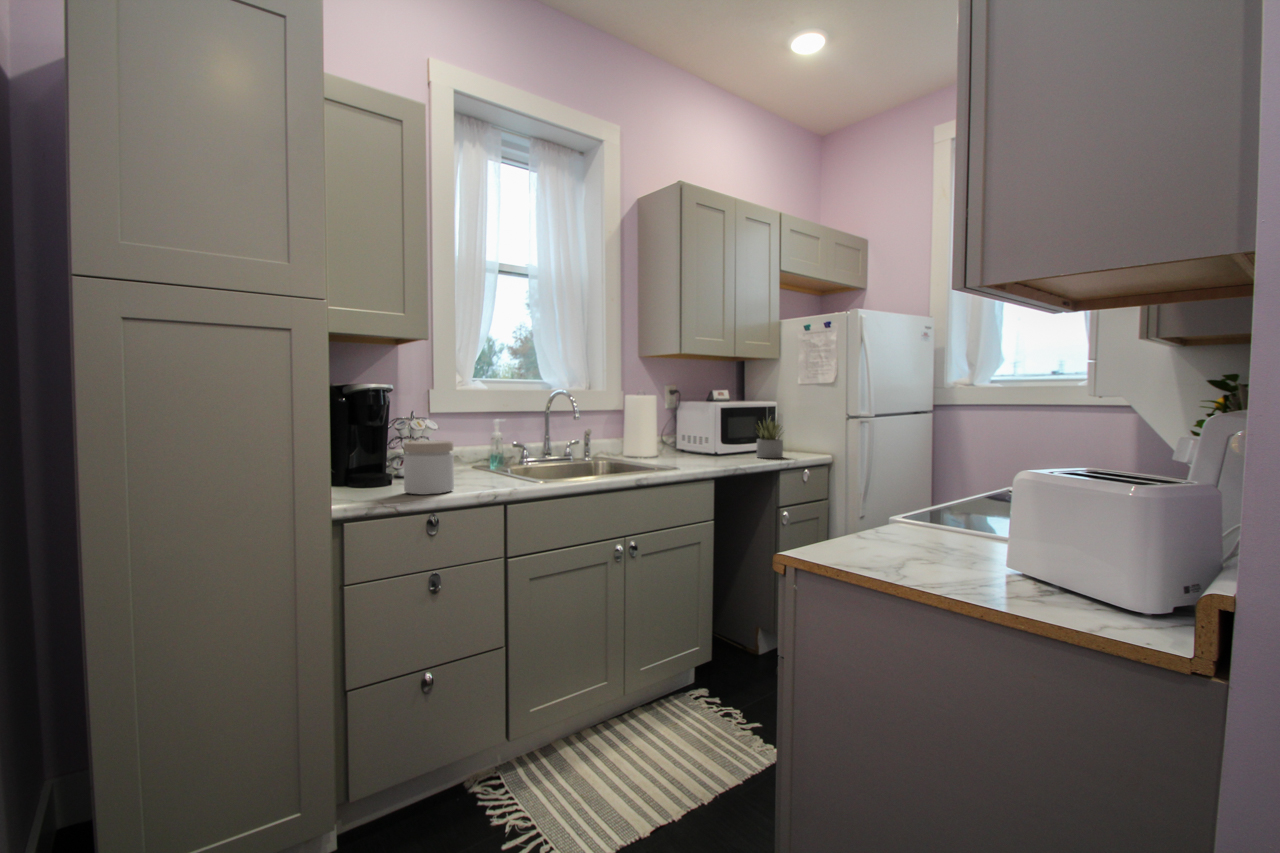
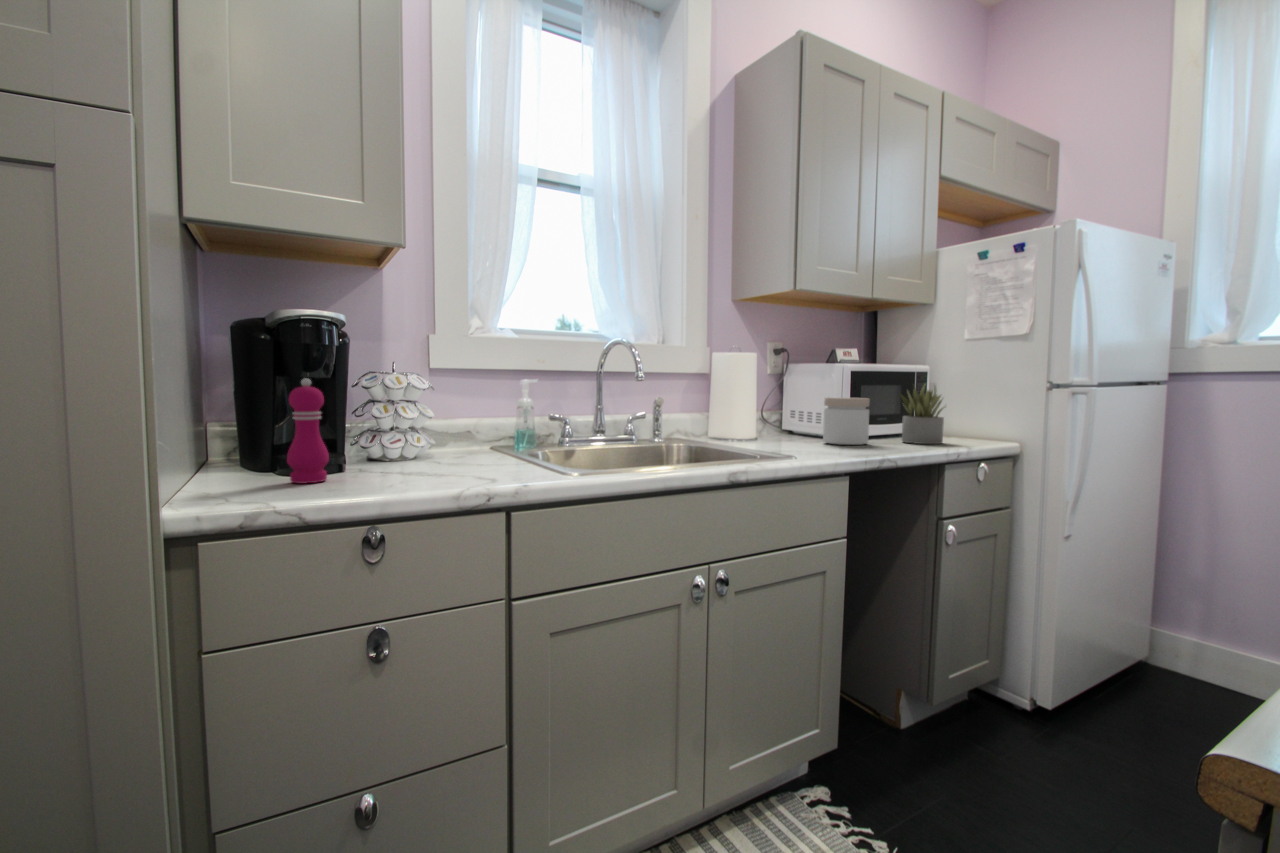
pepper mill: none [363,426,388,492] -> present [287,378,329,483]
jar: present [404,441,454,495] -> present [823,397,870,445]

